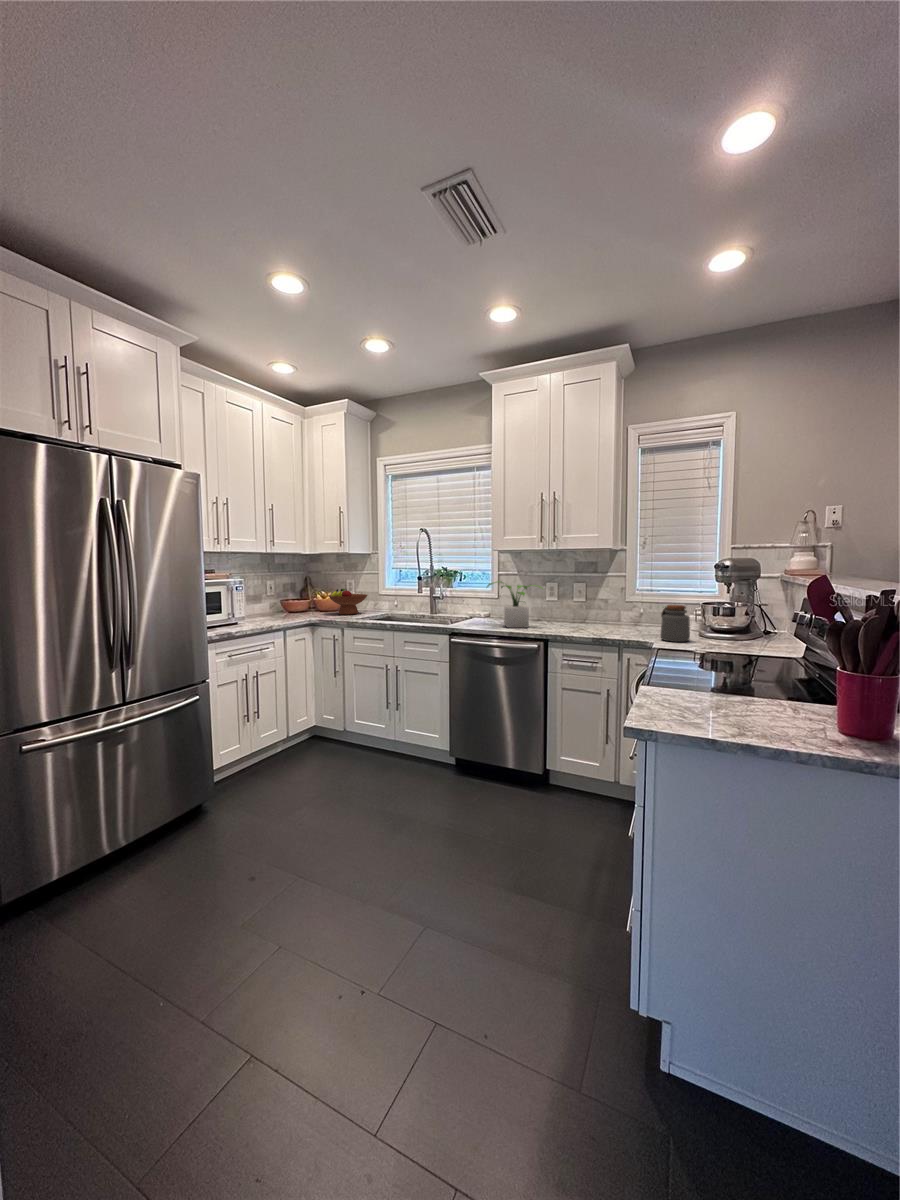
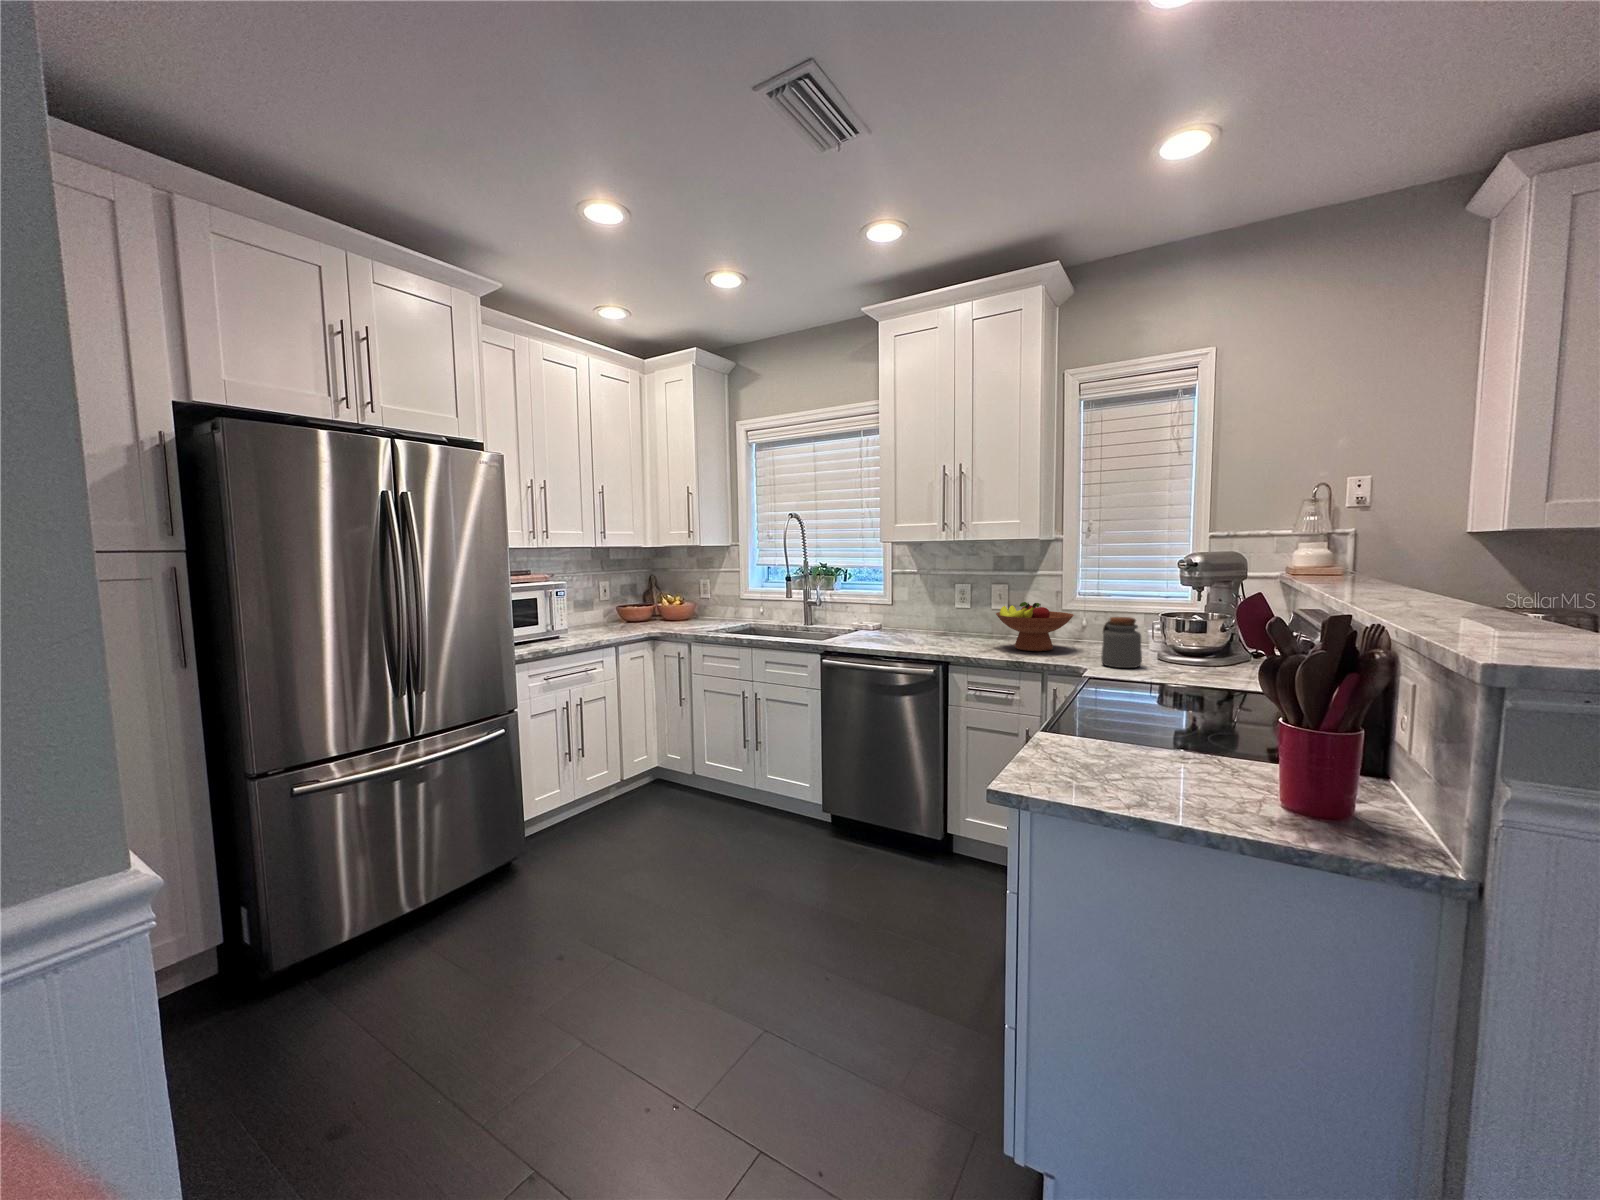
potted plant: present [487,582,542,628] -> none [870,584,947,645]
fruit bowl: present [328,589,368,615] -> present [996,602,1074,651]

